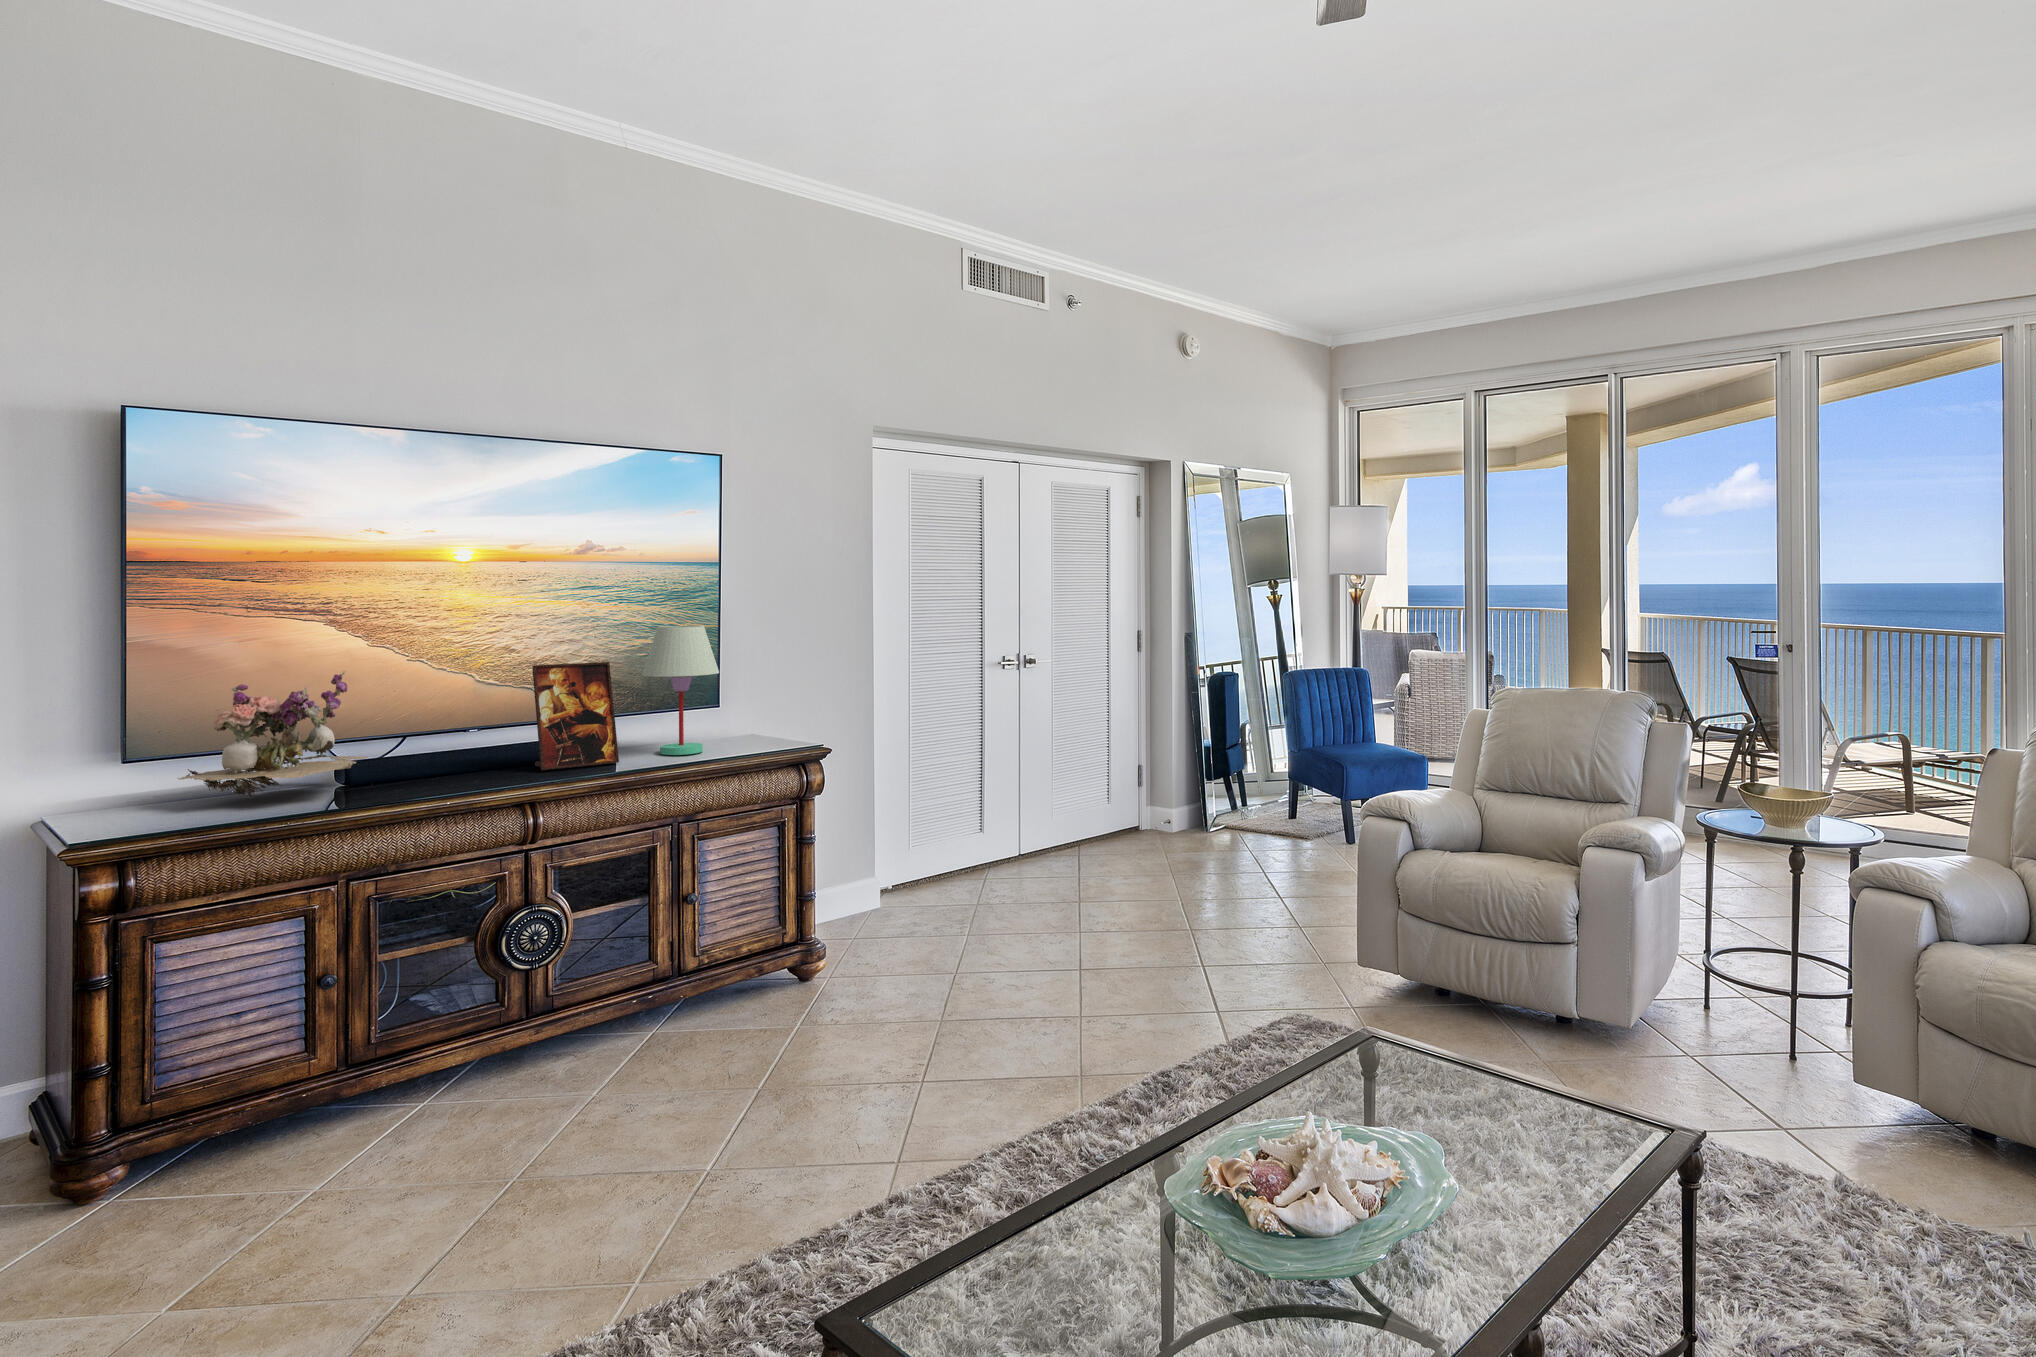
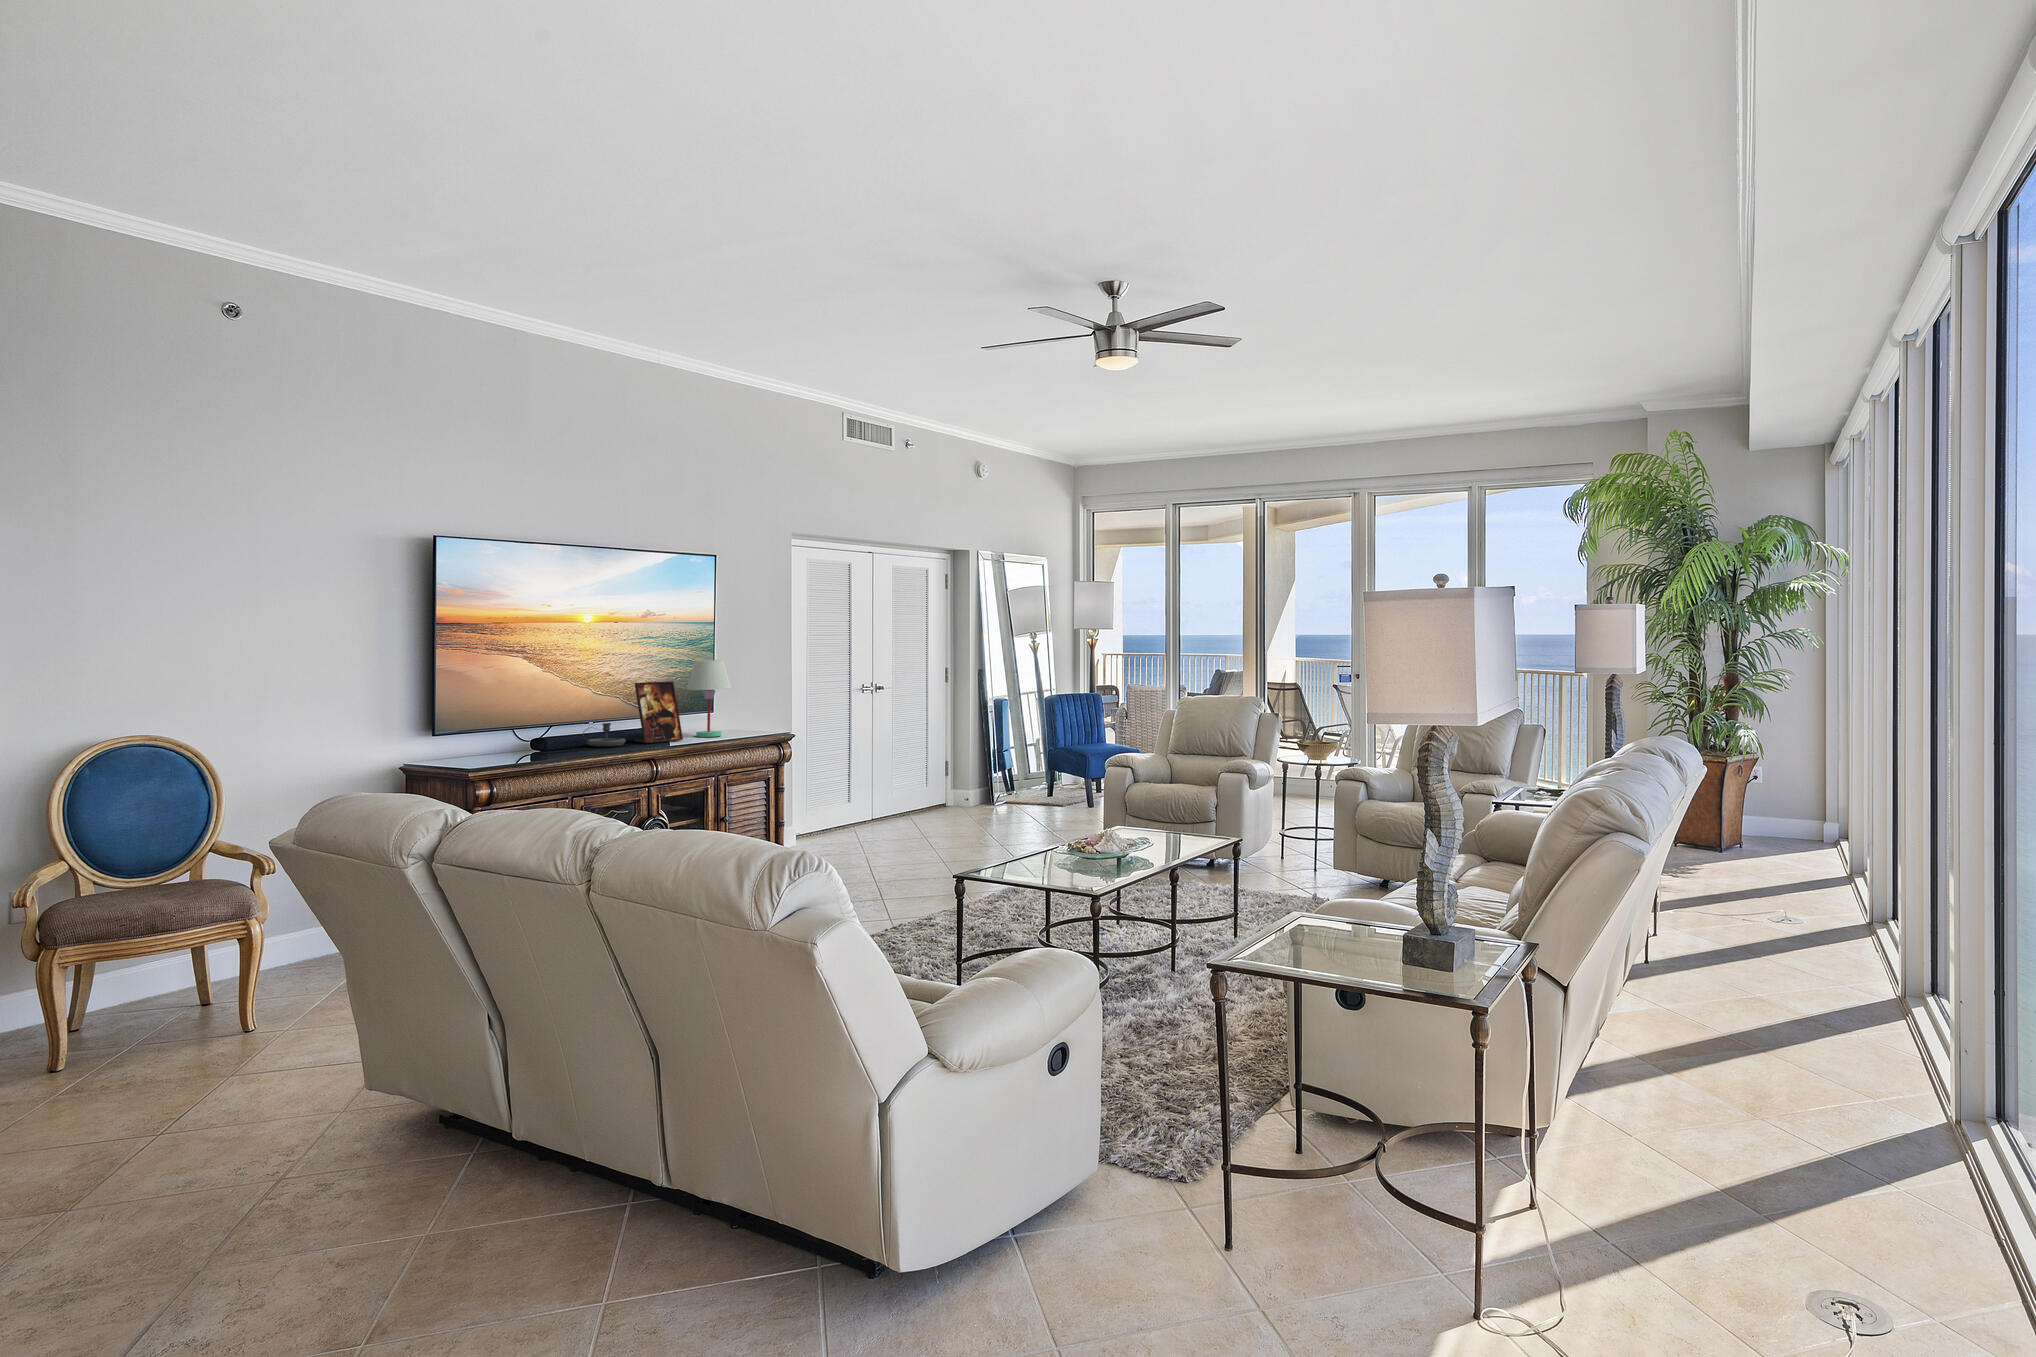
flower arrangement: present [178,671,368,798] -> none [478,685,566,755]
candlestick: none [424,736,506,779] -> present [583,723,625,747]

